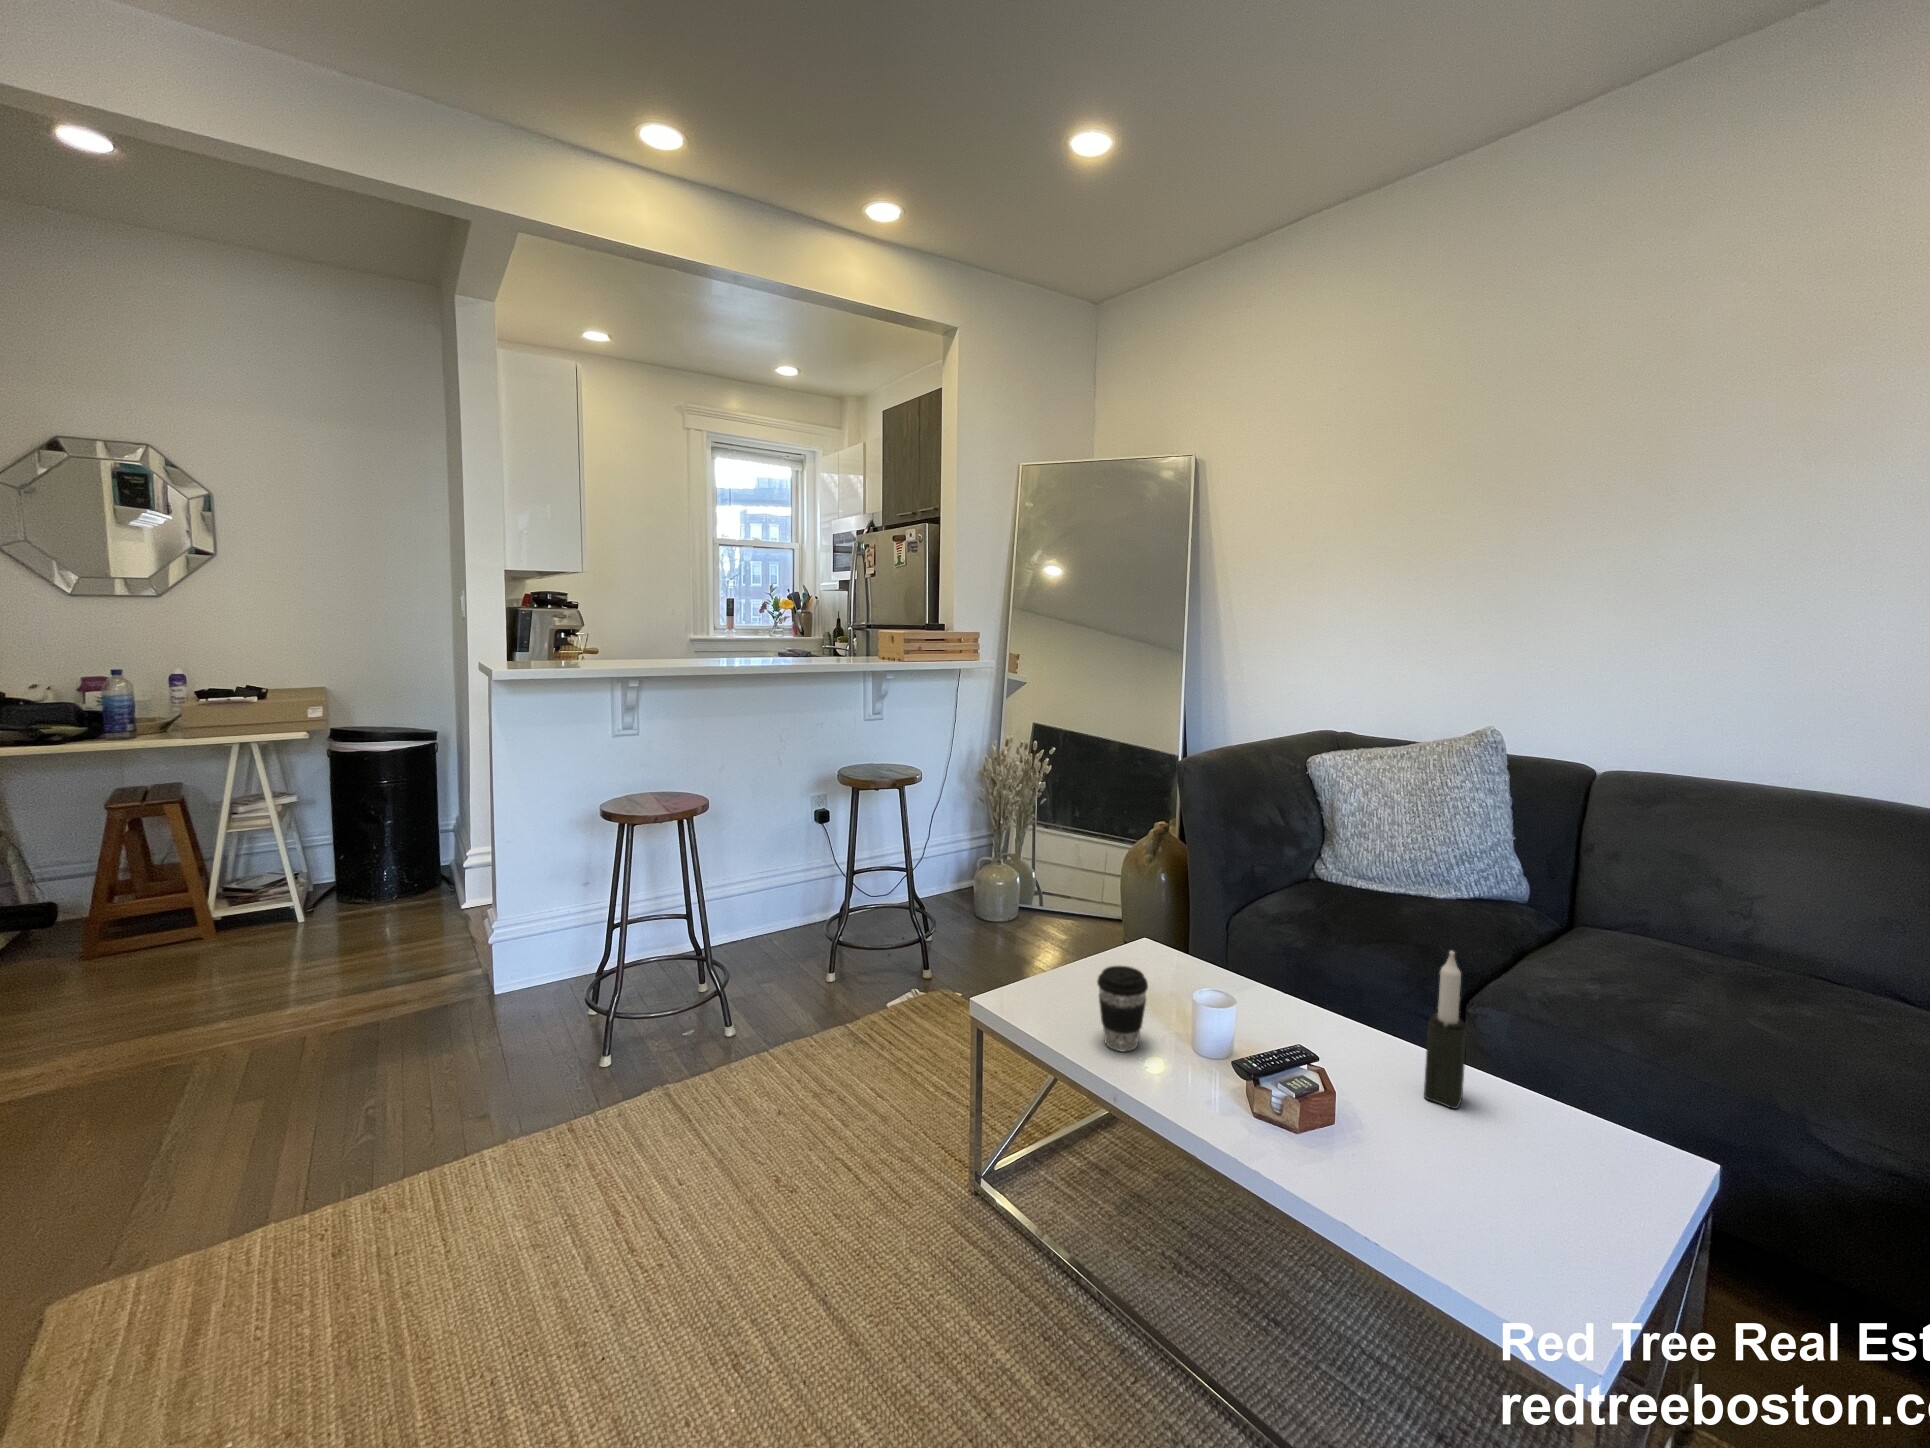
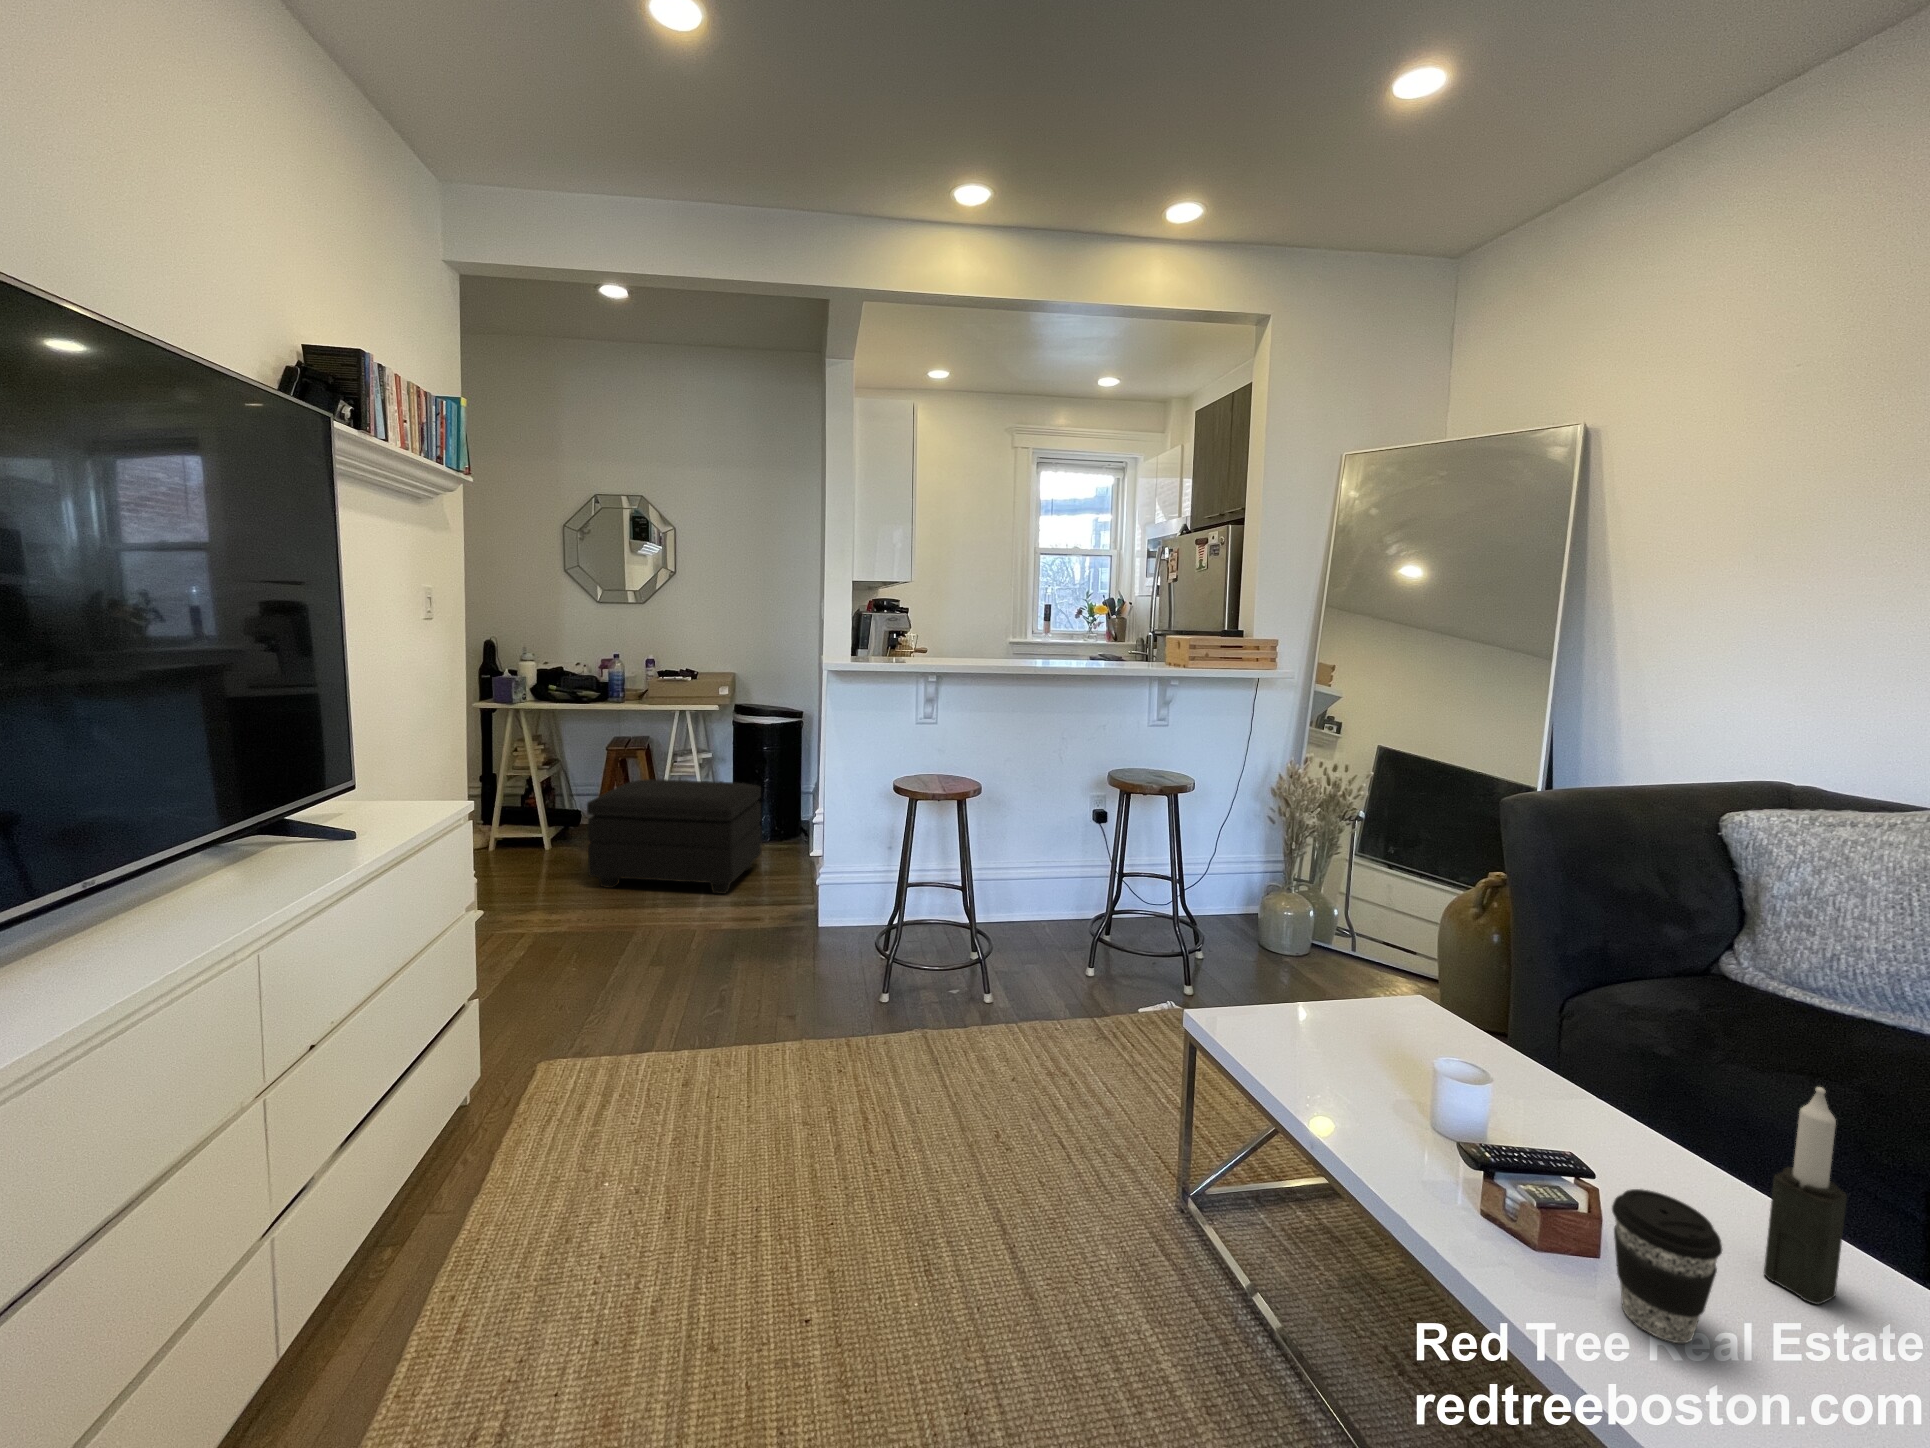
footstool: none [80,829,394,1006] -> present [587,779,761,894]
coffee cup: present [1097,966,1148,1051] -> present [1612,1189,1722,1343]

